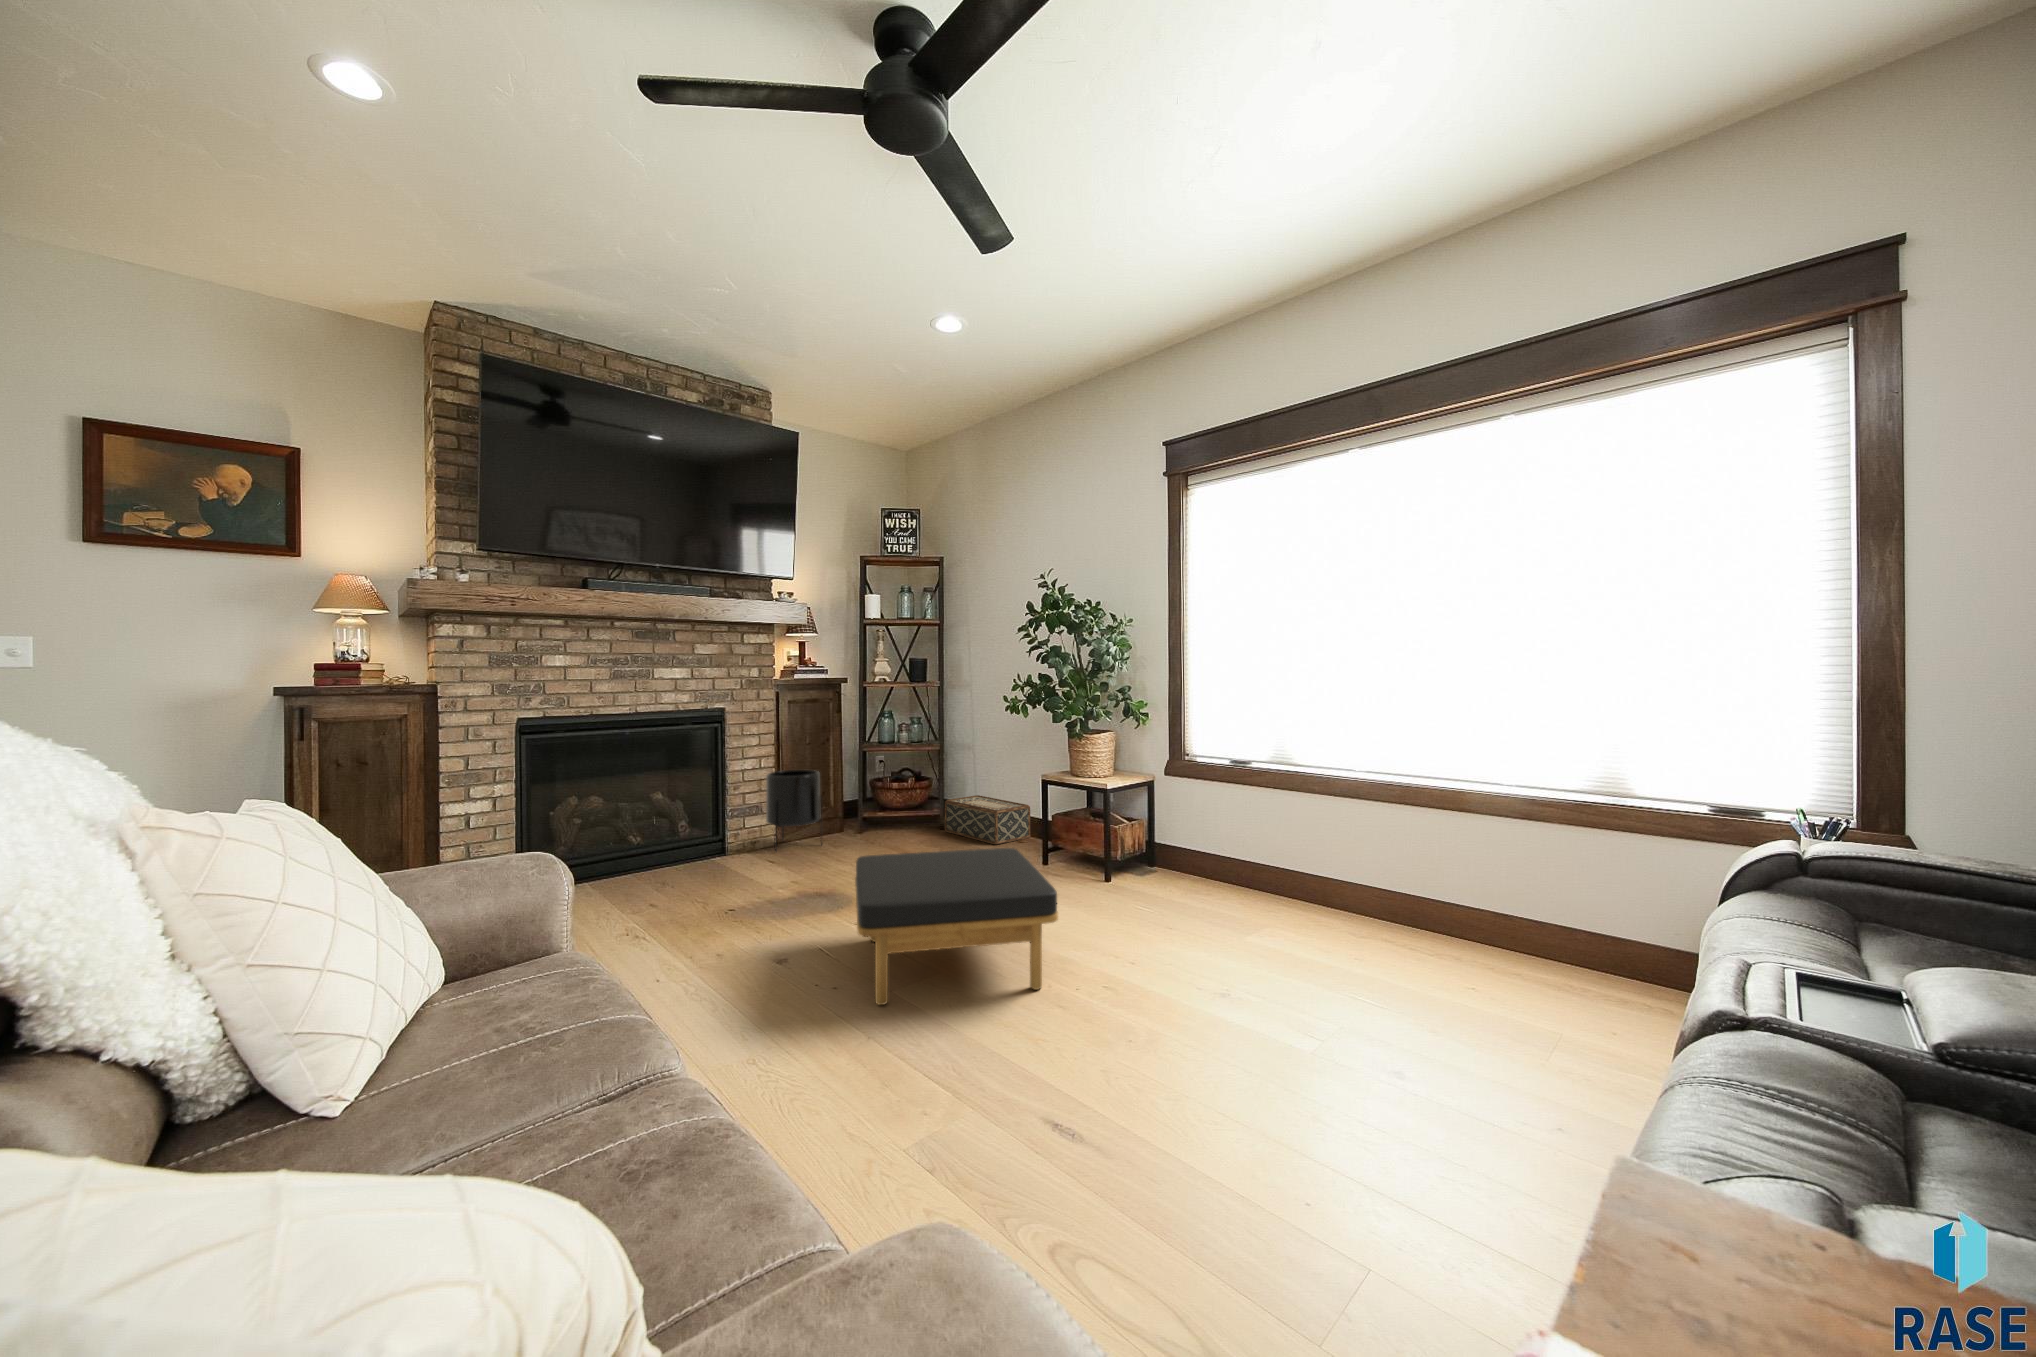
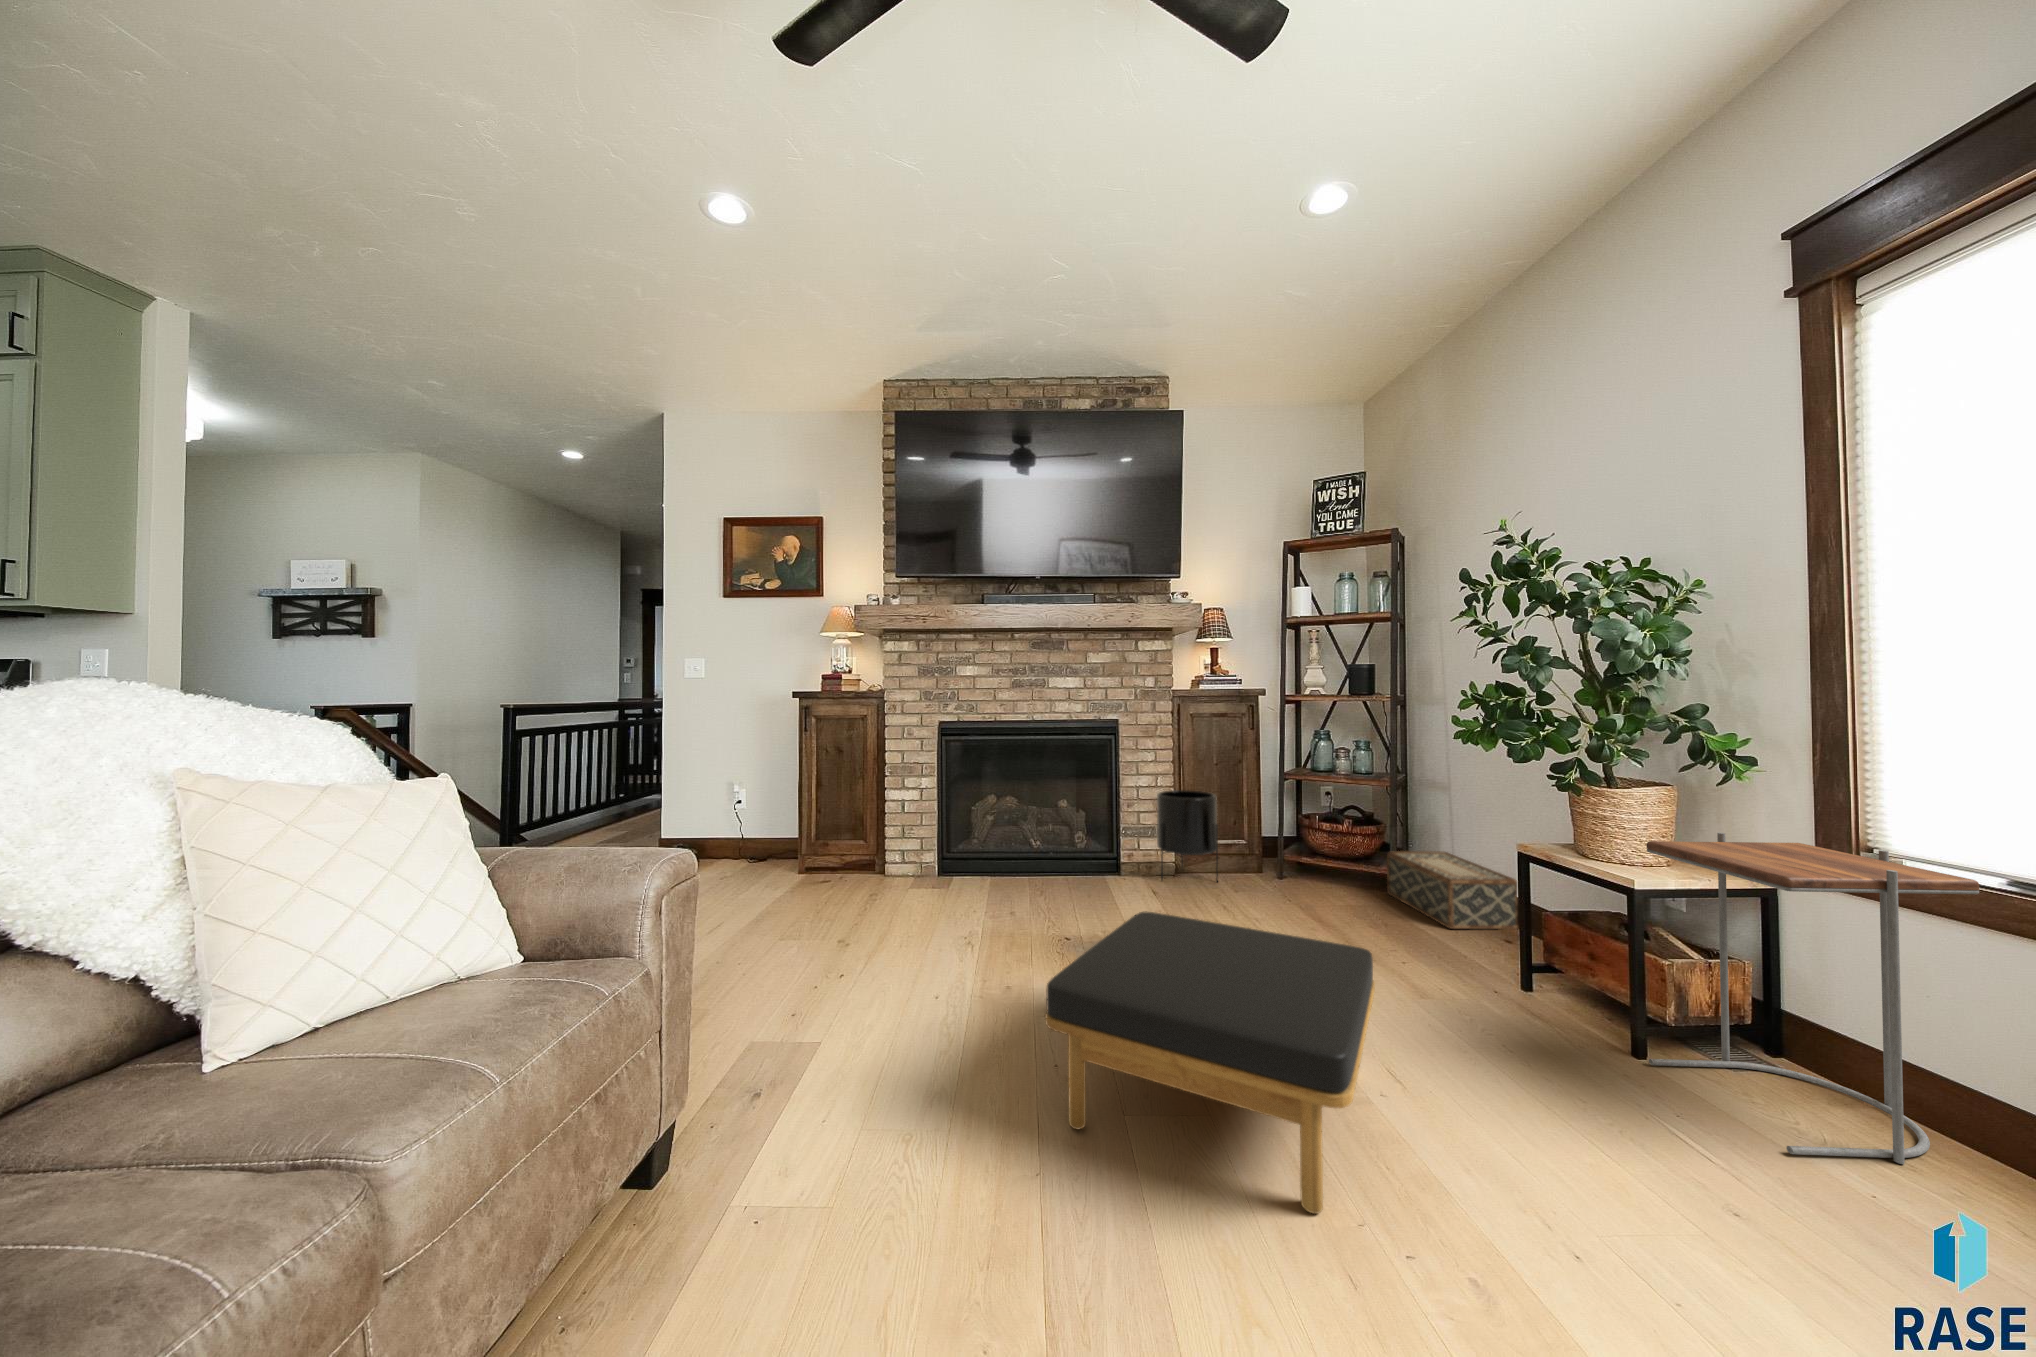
side table: none [1122,756,1233,903] -> present [1647,833,1979,1164]

